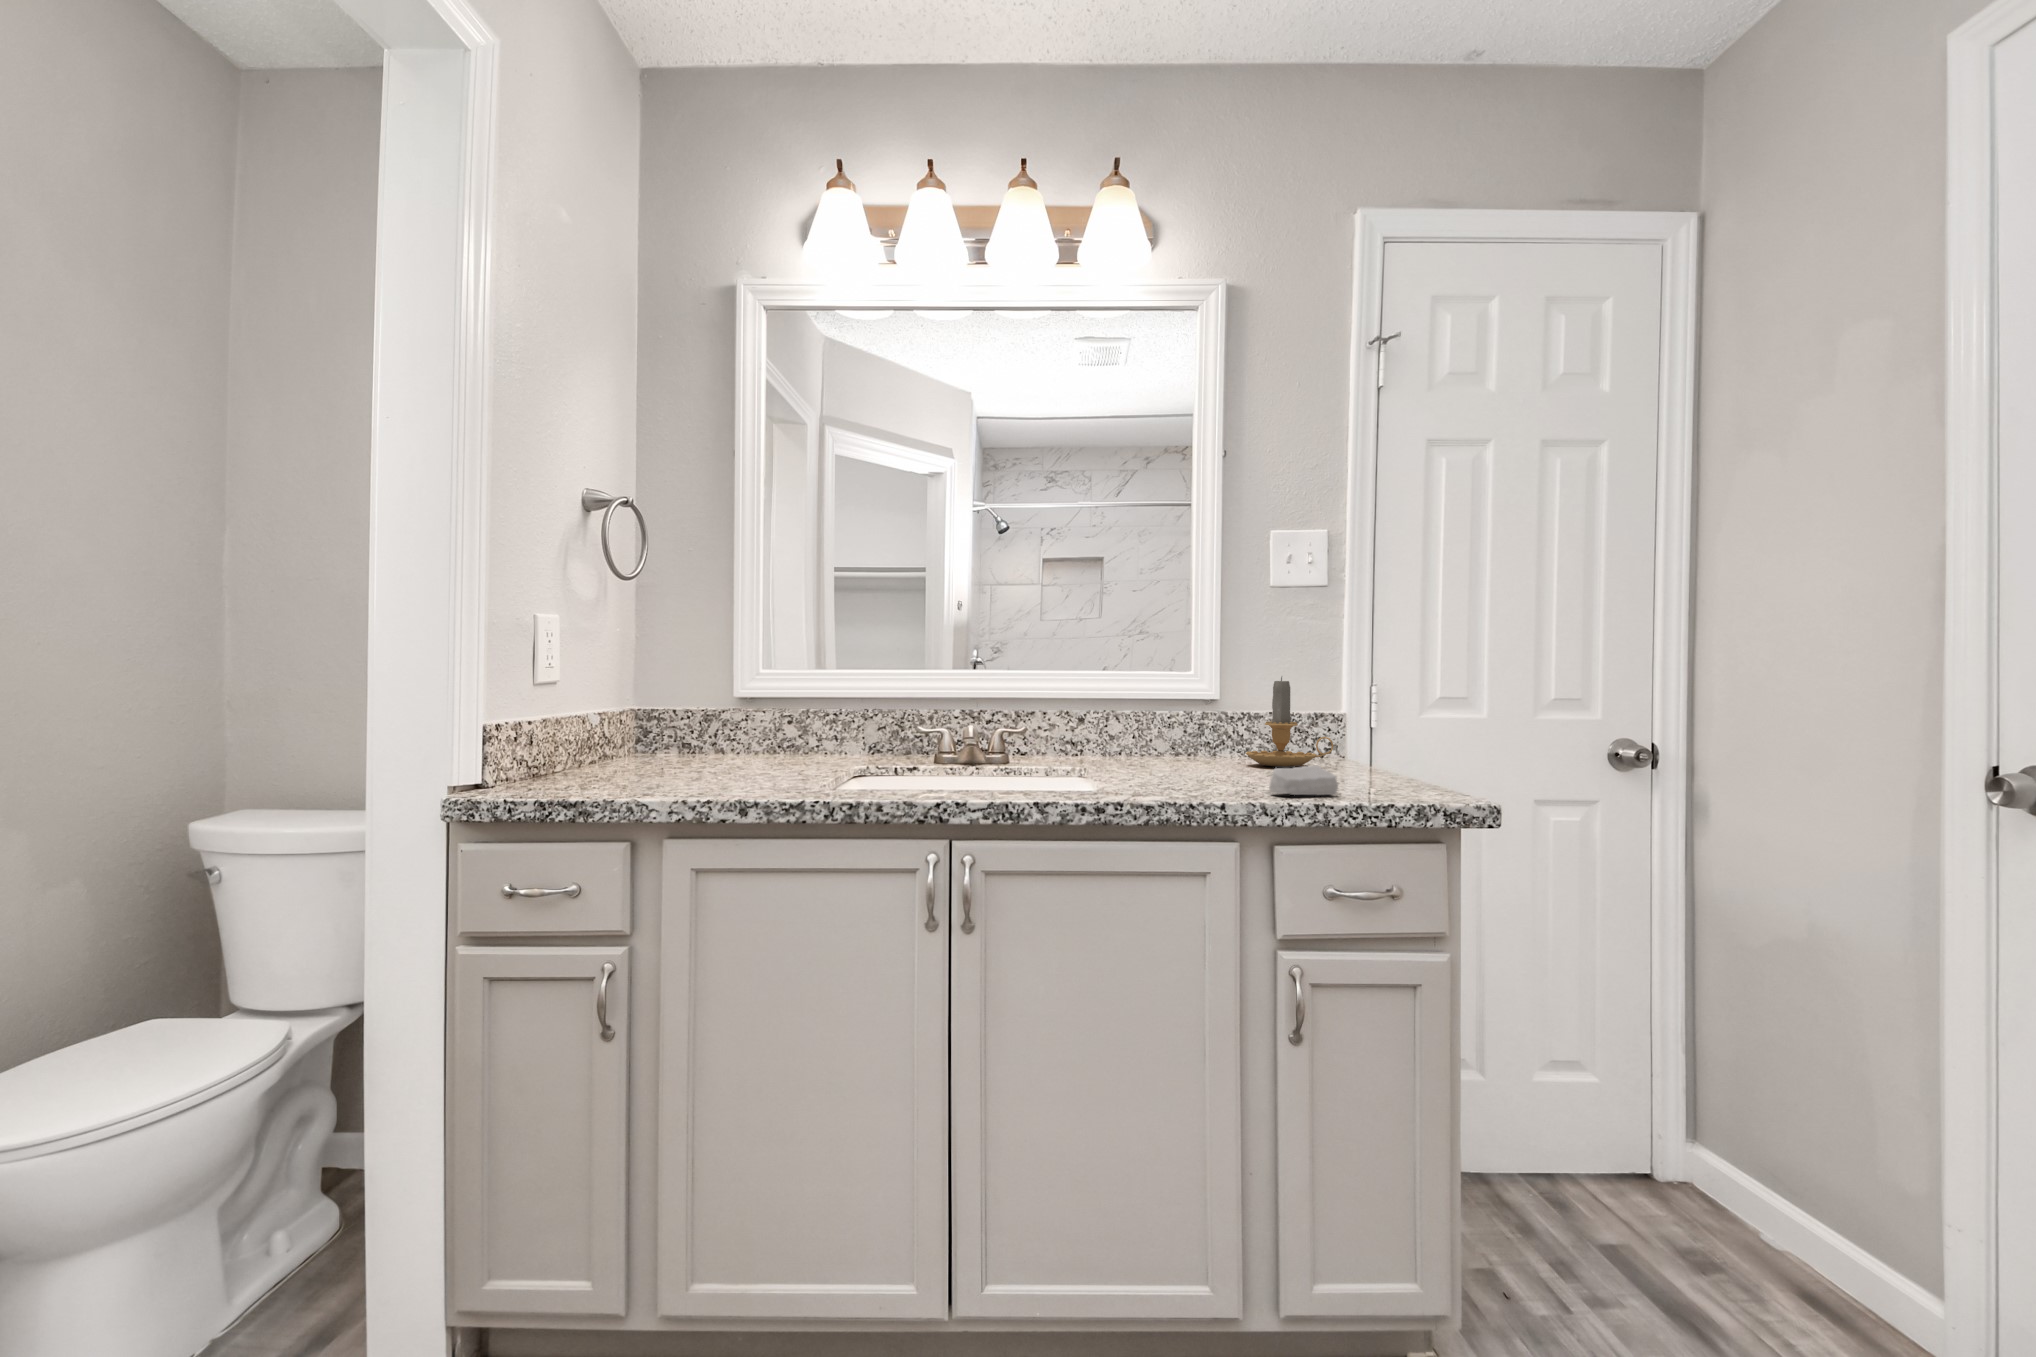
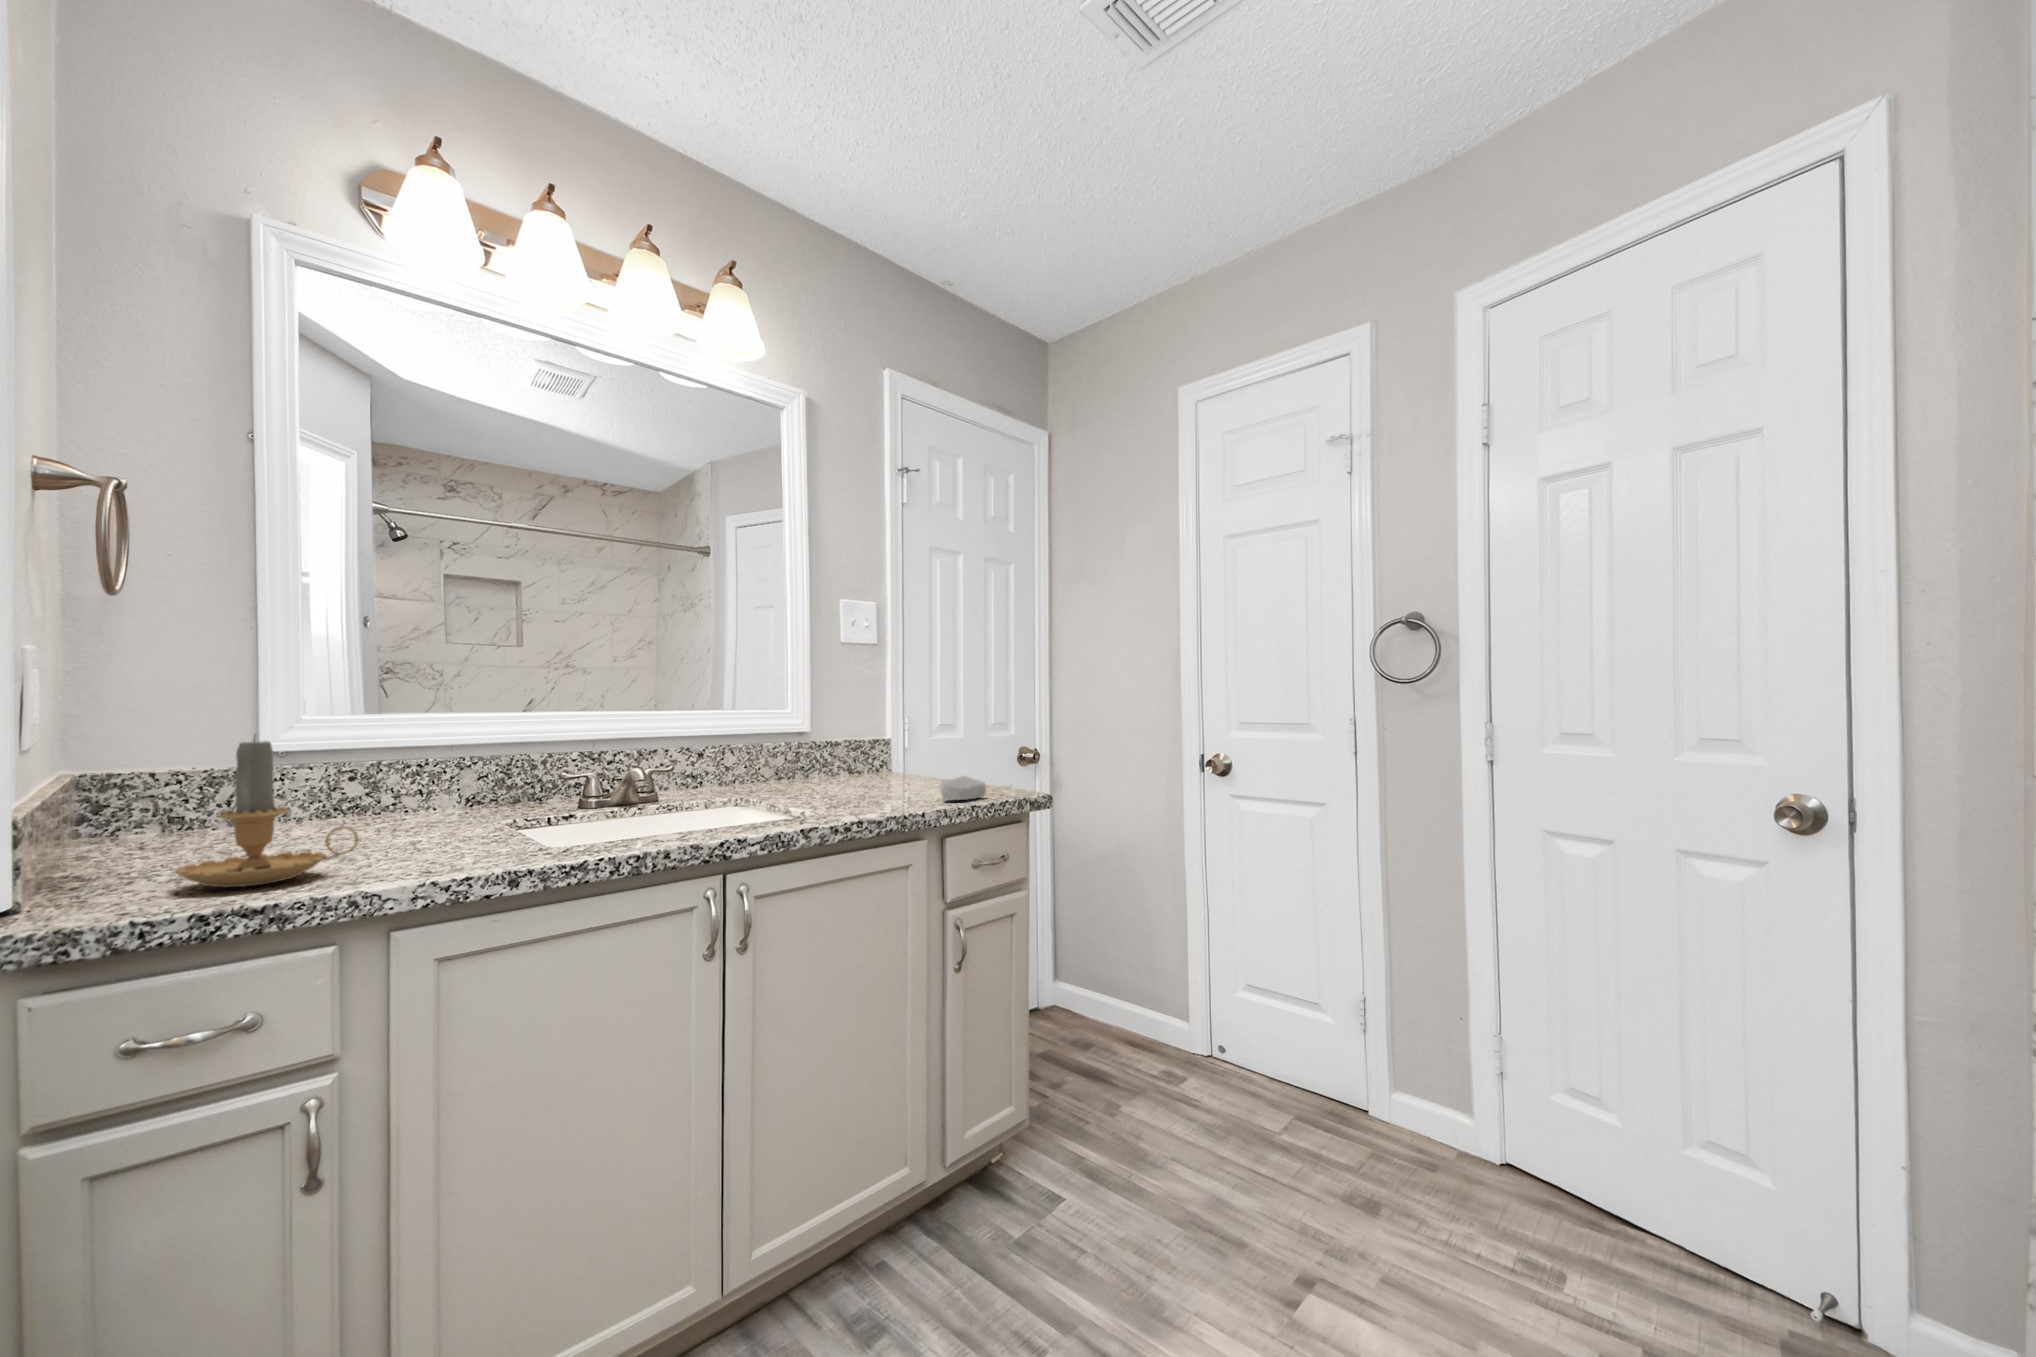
candle: present [1246,677,1333,767] -> present [176,739,358,887]

